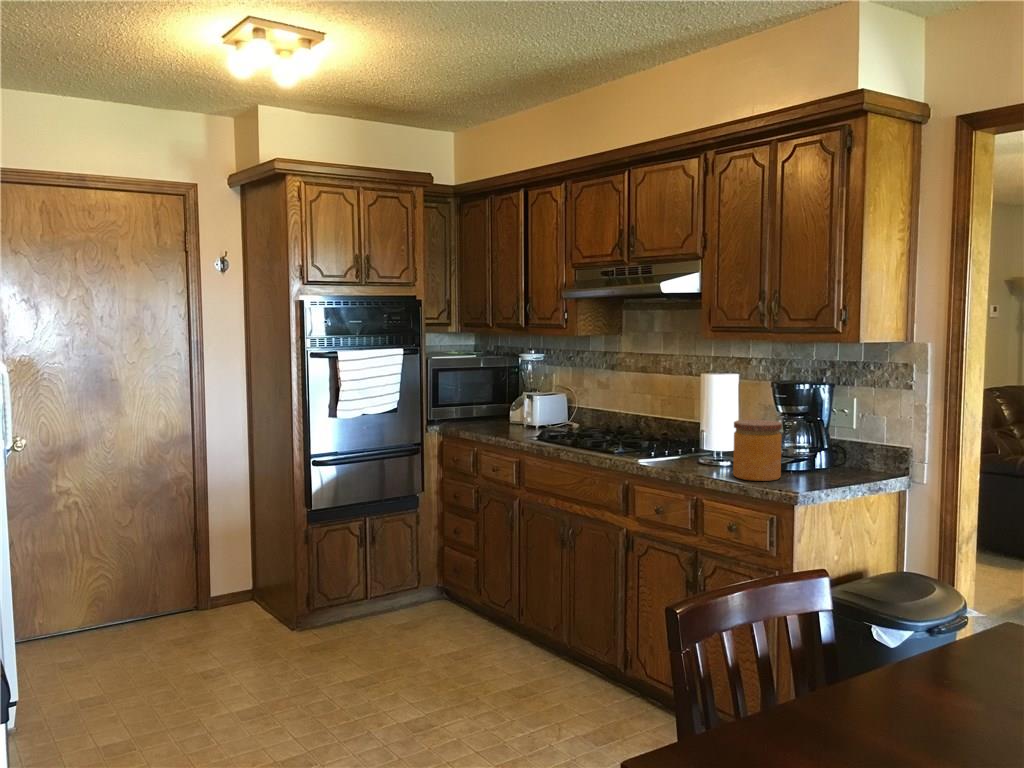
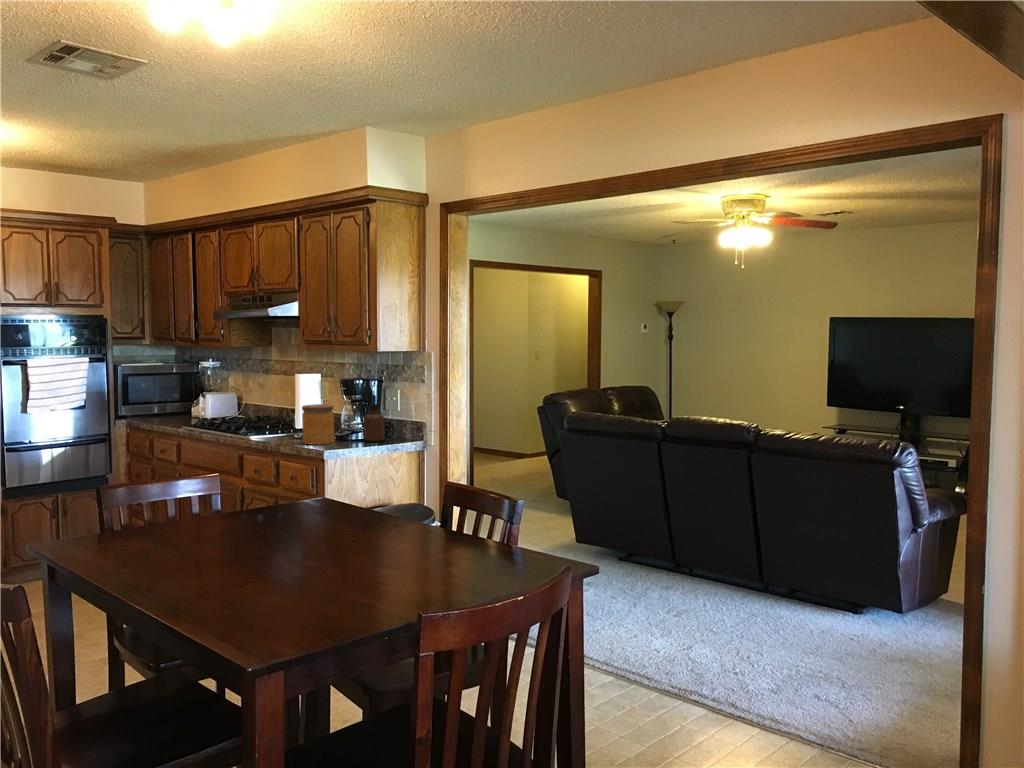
soap dispenser: none [827,407,861,479] -> present [364,395,385,442]

